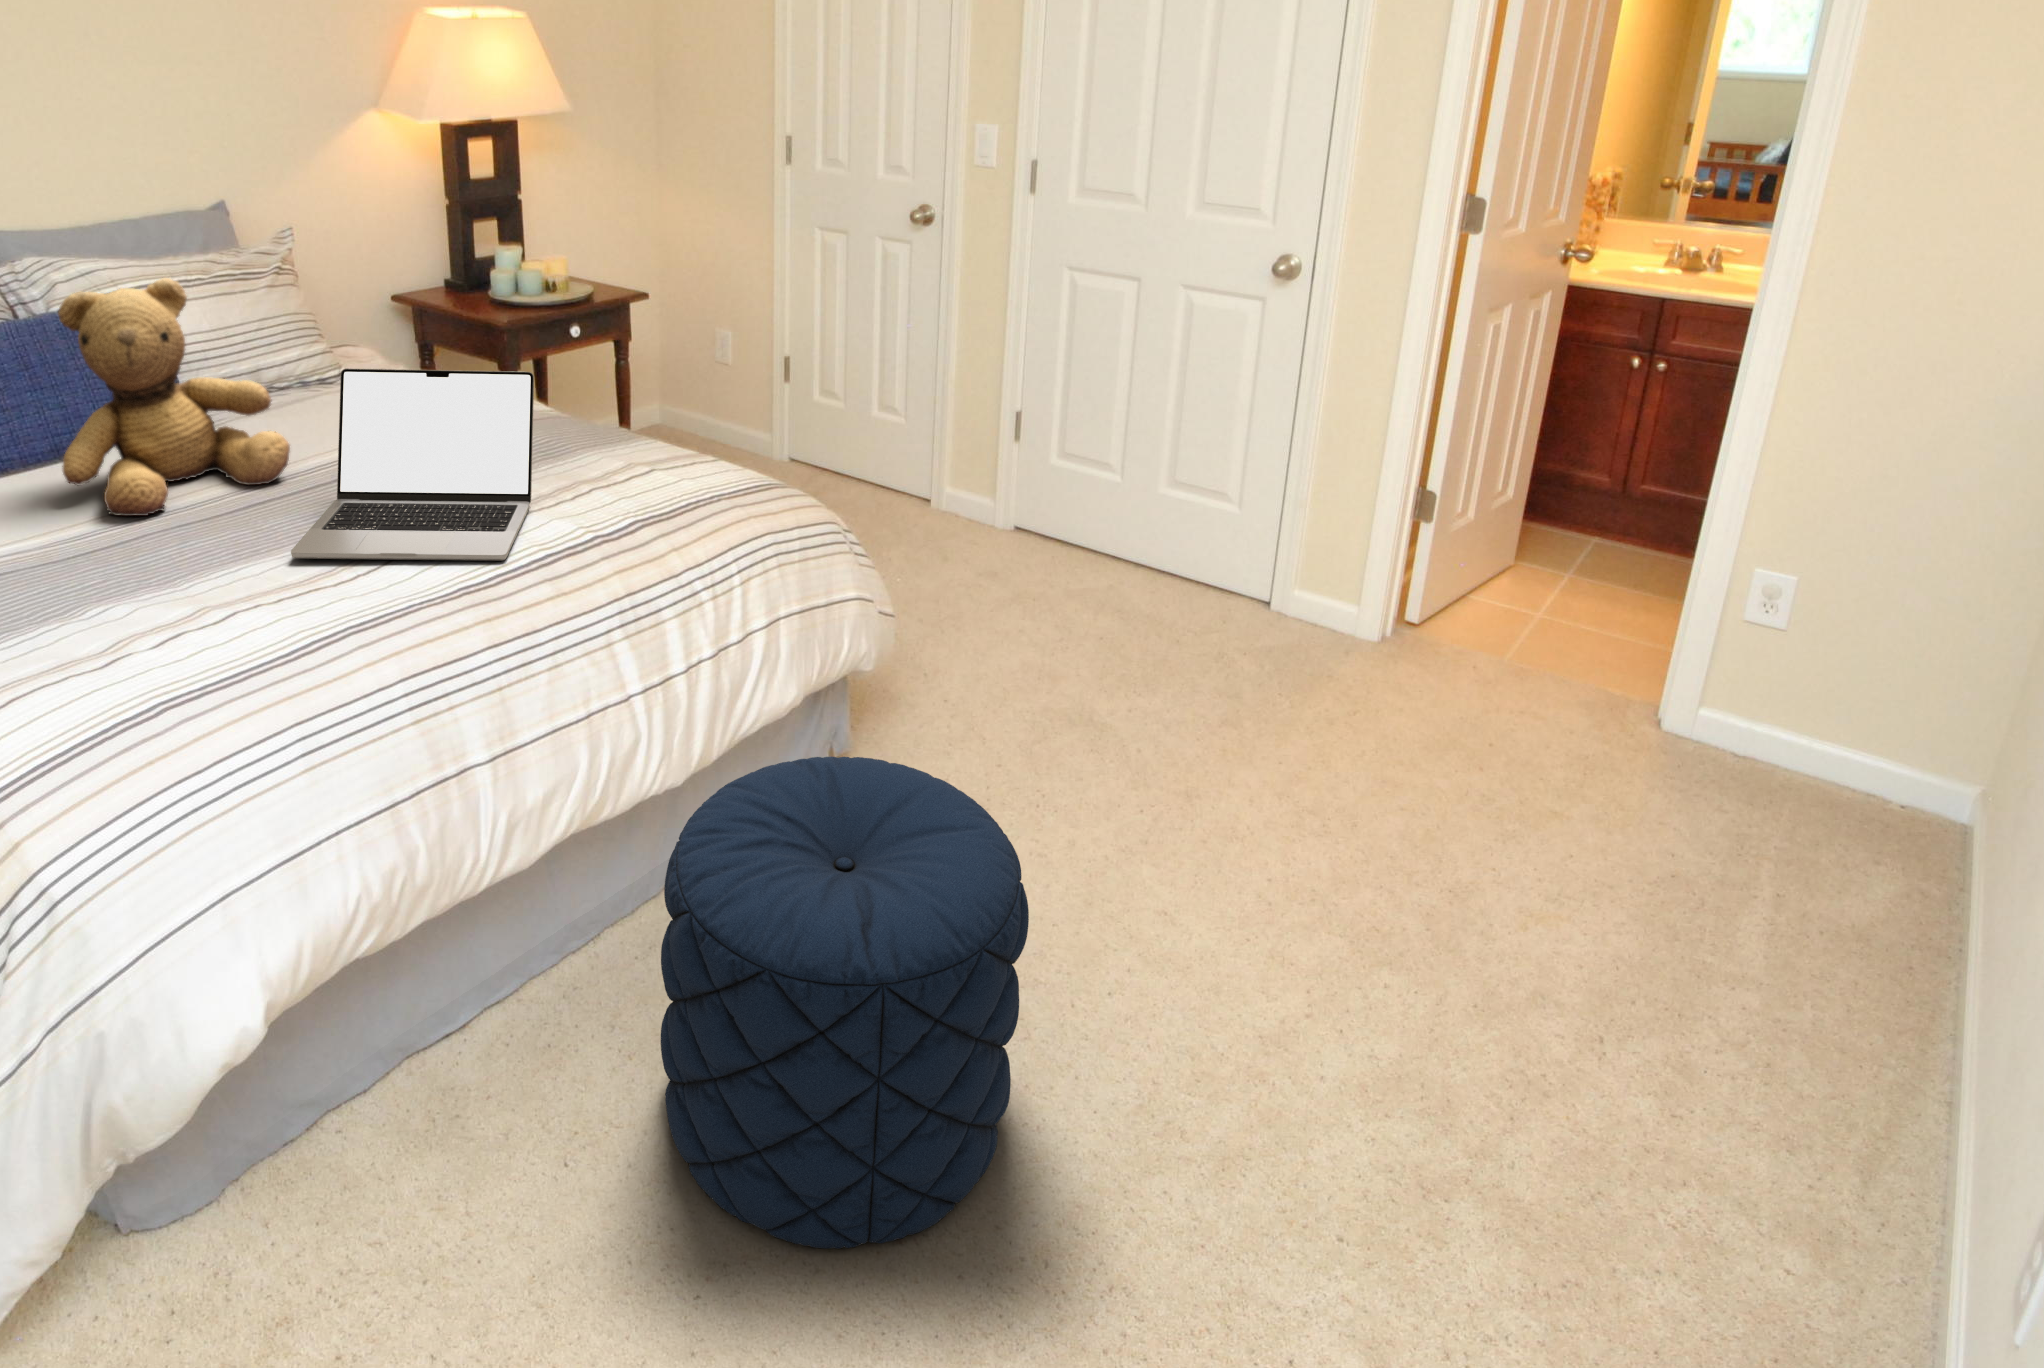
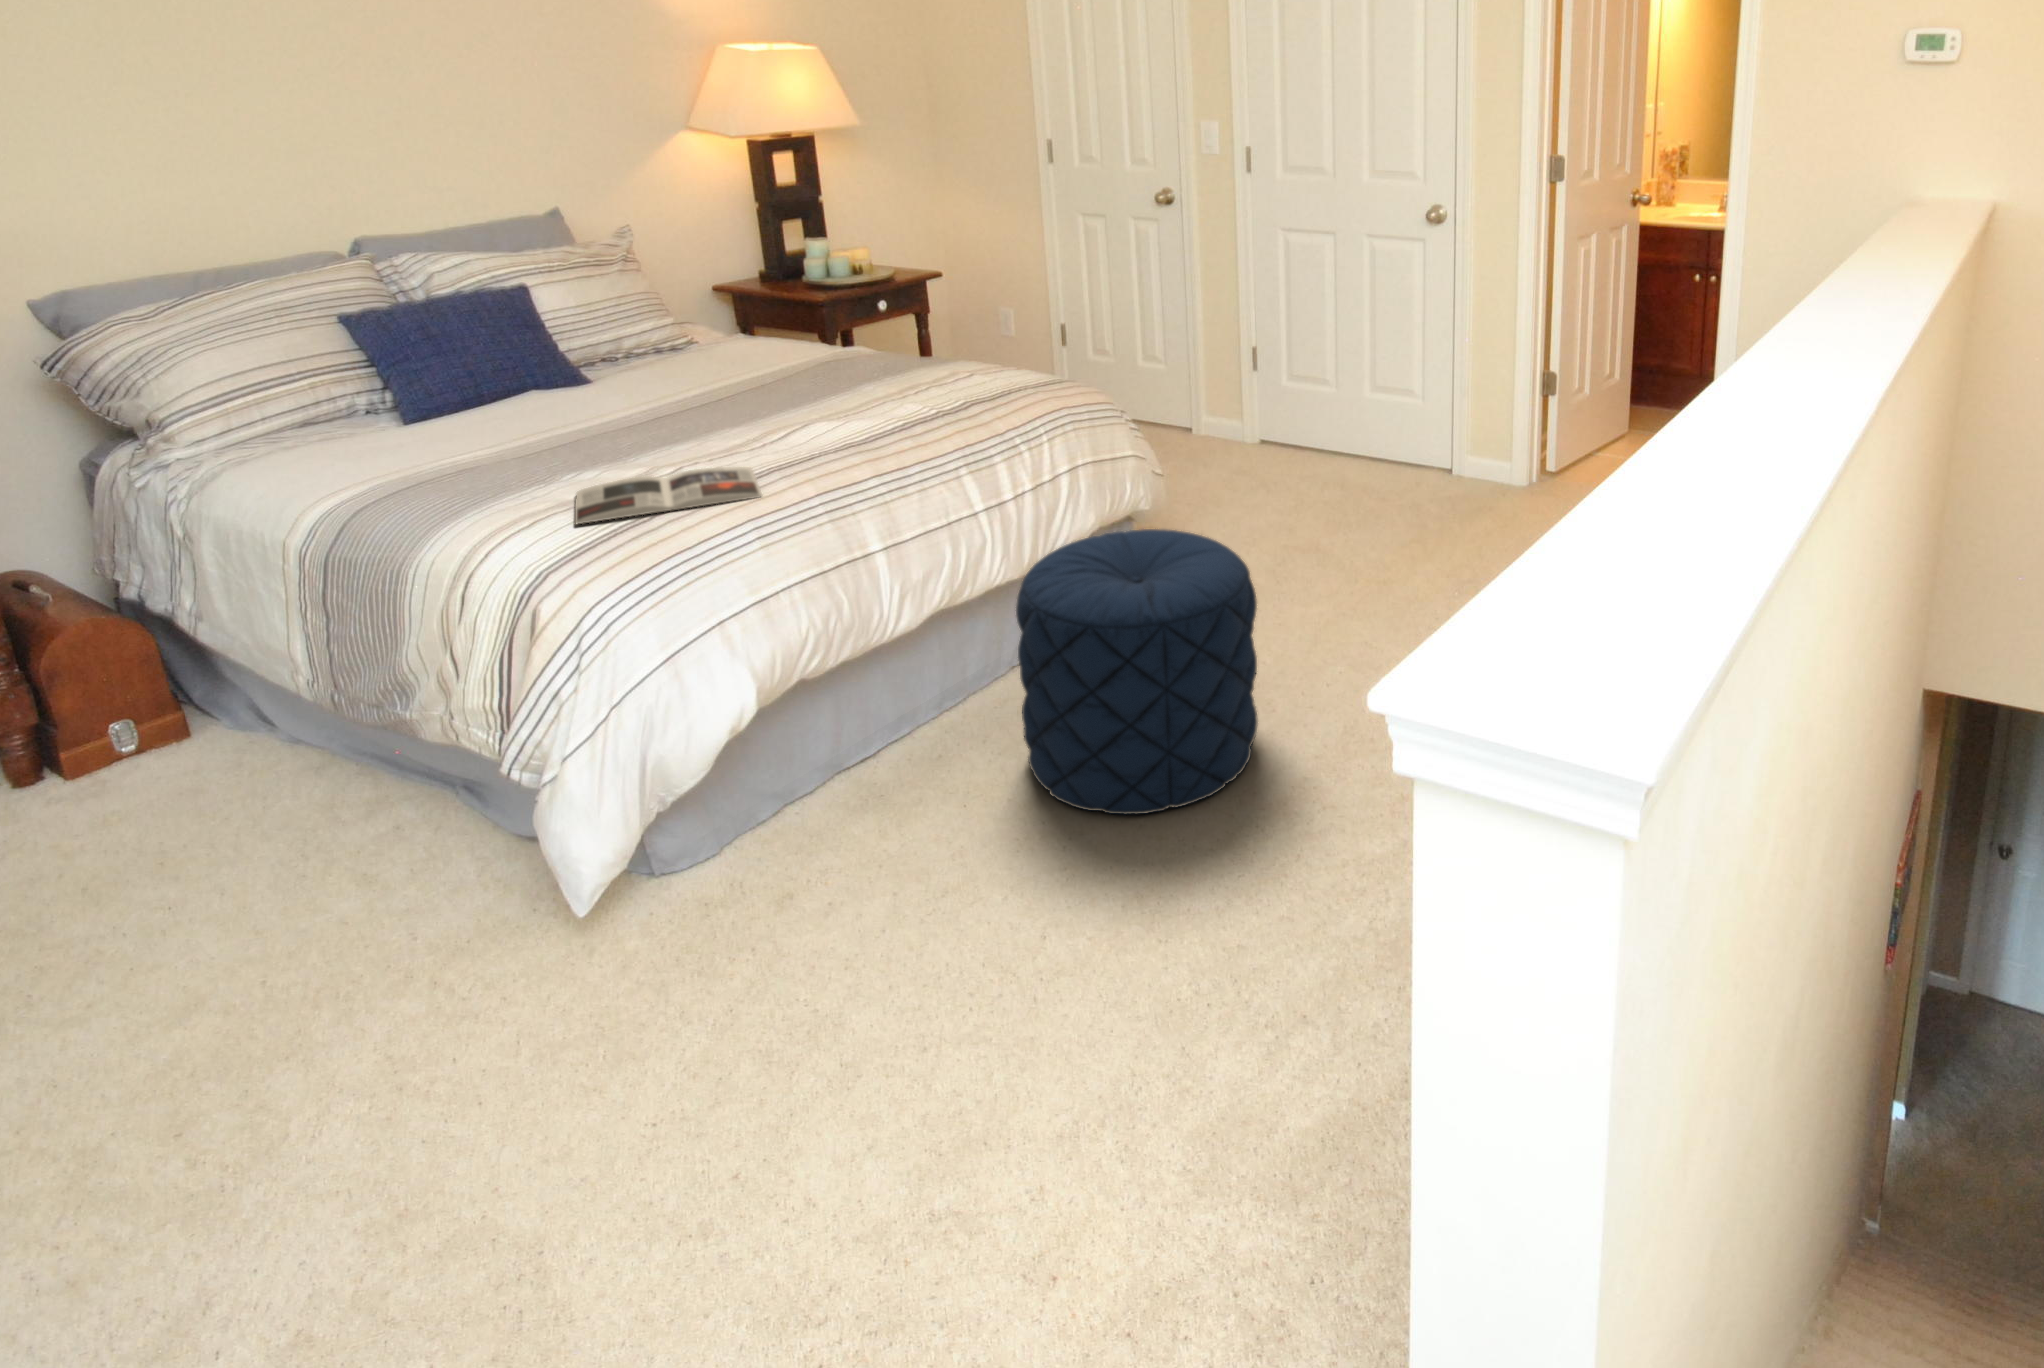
teddy bear: present [58,278,290,516] -> none [479,251,678,434]
laptop: present [291,369,534,561] -> none [706,305,882,442]
magazine: none [56,615,330,715] -> present [575,467,762,524]

